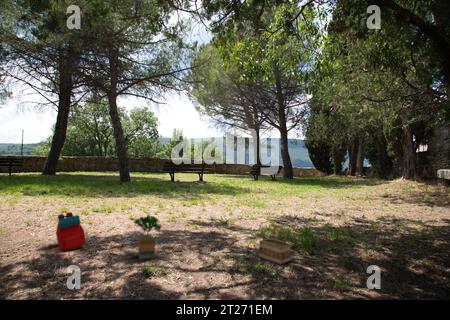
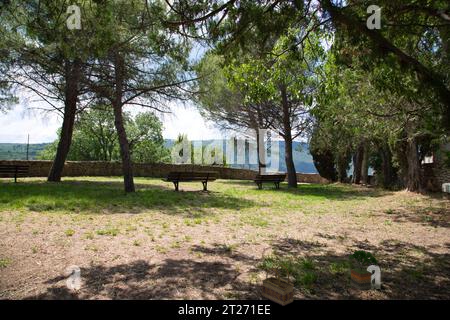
backpack: present [56,212,86,251] -> none [62,246,91,287]
potted tree: present [134,216,161,259] -> present [349,250,378,290]

